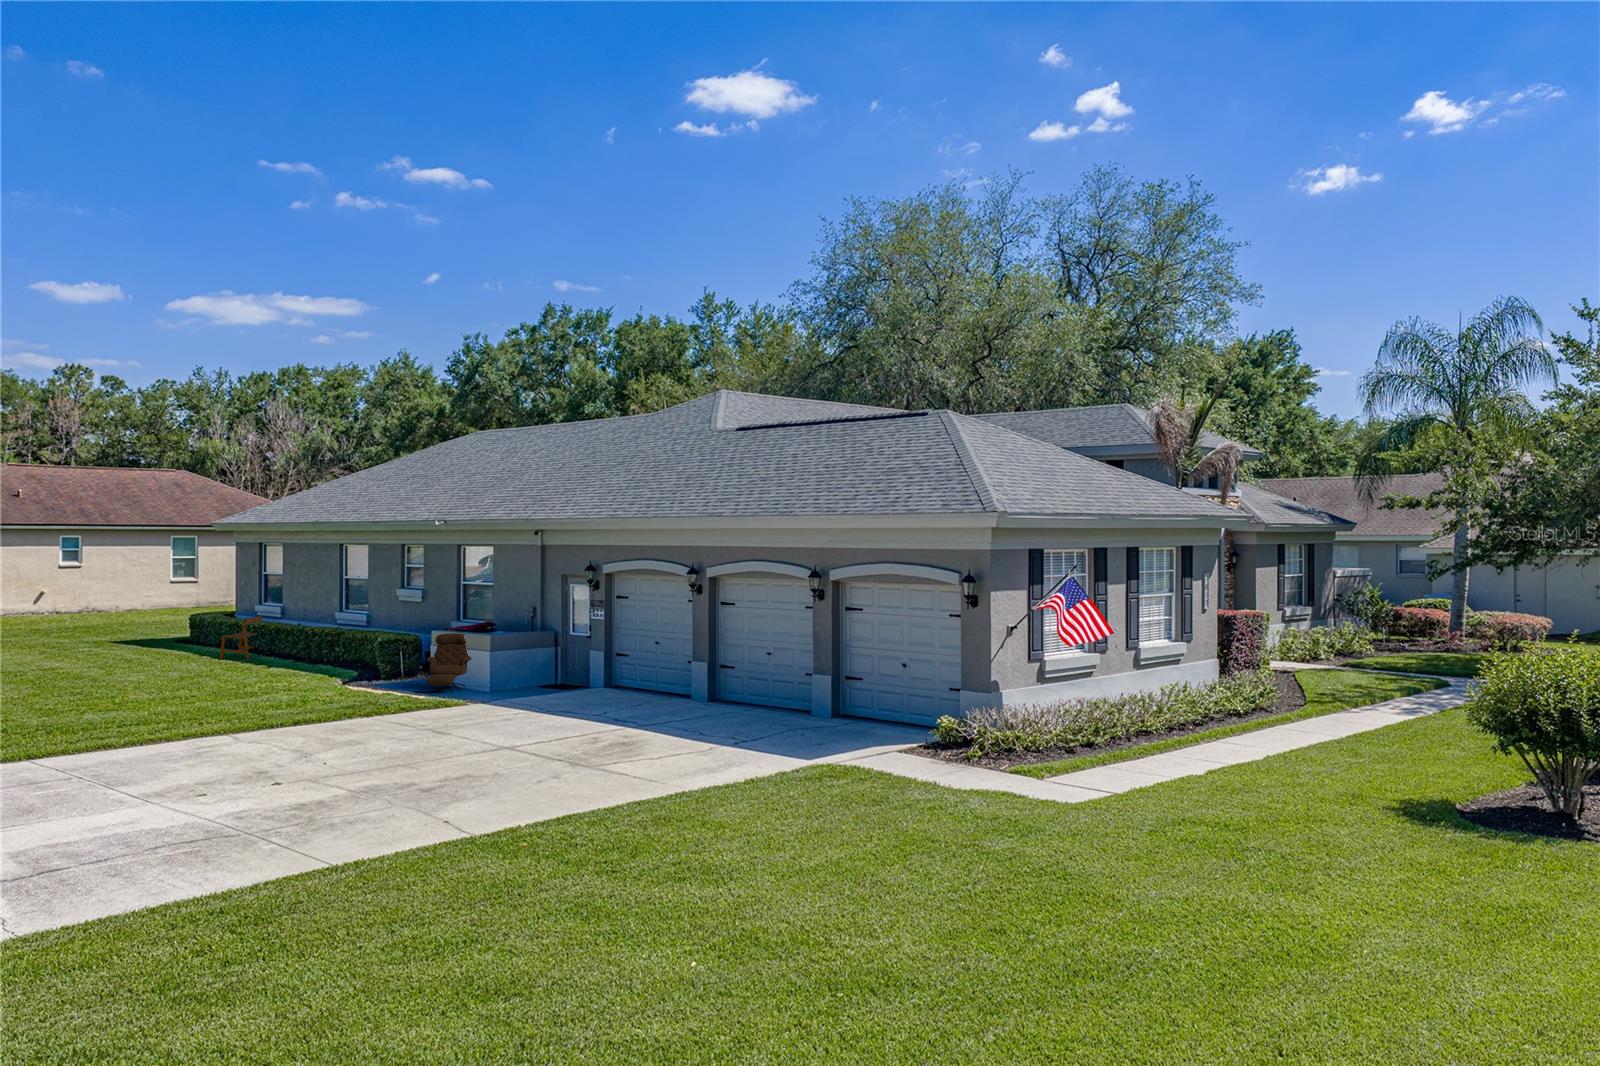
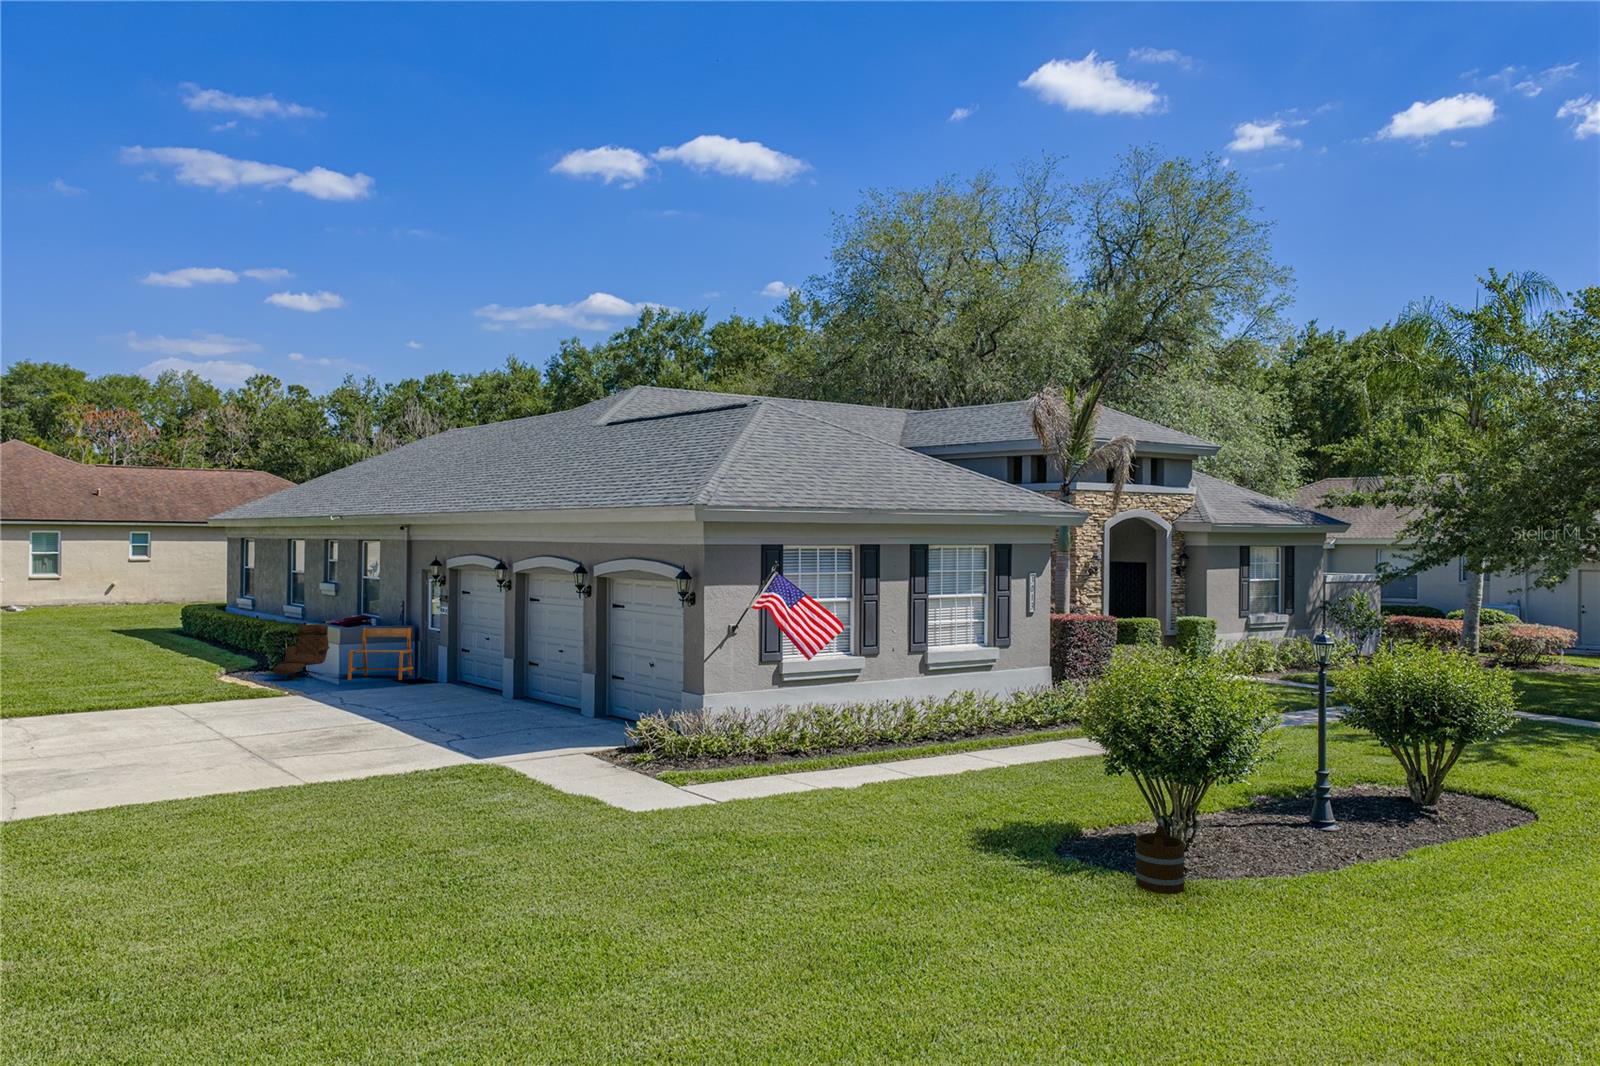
bench: present [220,615,263,659] -> present [348,628,413,680]
bucket: none [1511,777,1555,828] -> present [1135,826,1185,894]

